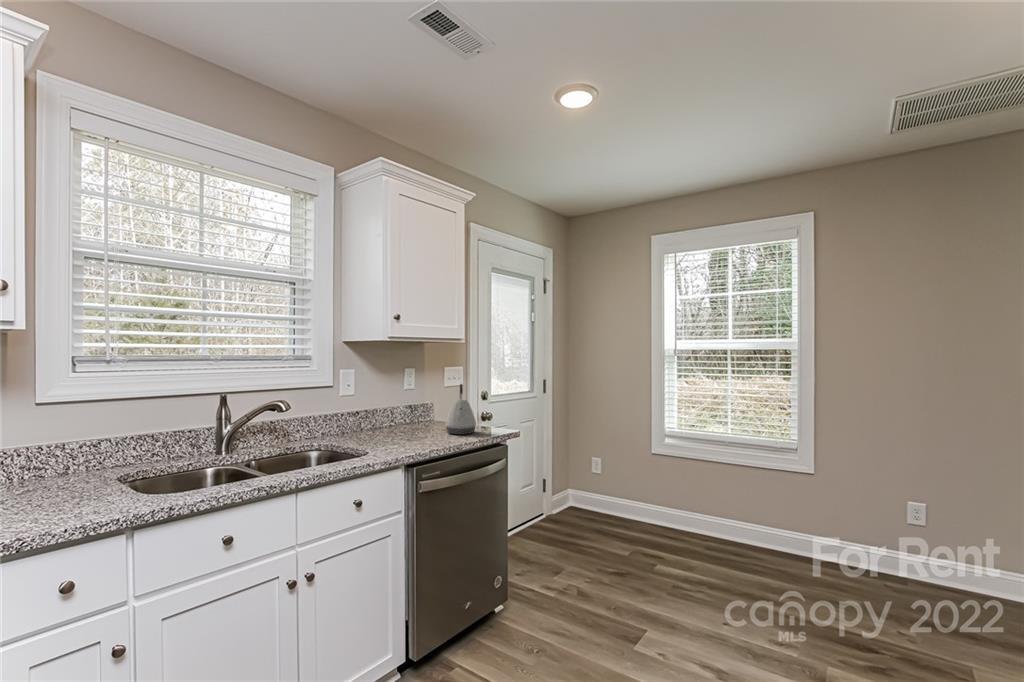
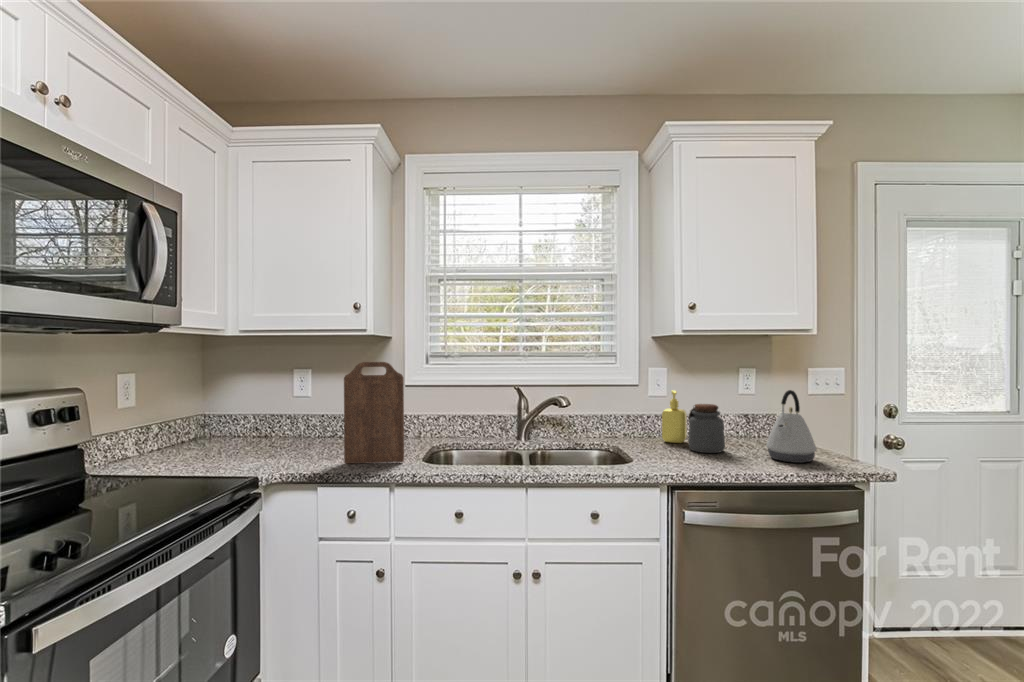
cutting board: none [24,368,135,522] -> present [344,362,404,464]
soap dispenser: none [358,390,380,435] -> present [662,390,687,443]
jar: none [389,398,418,438] -> present [688,404,725,453]

